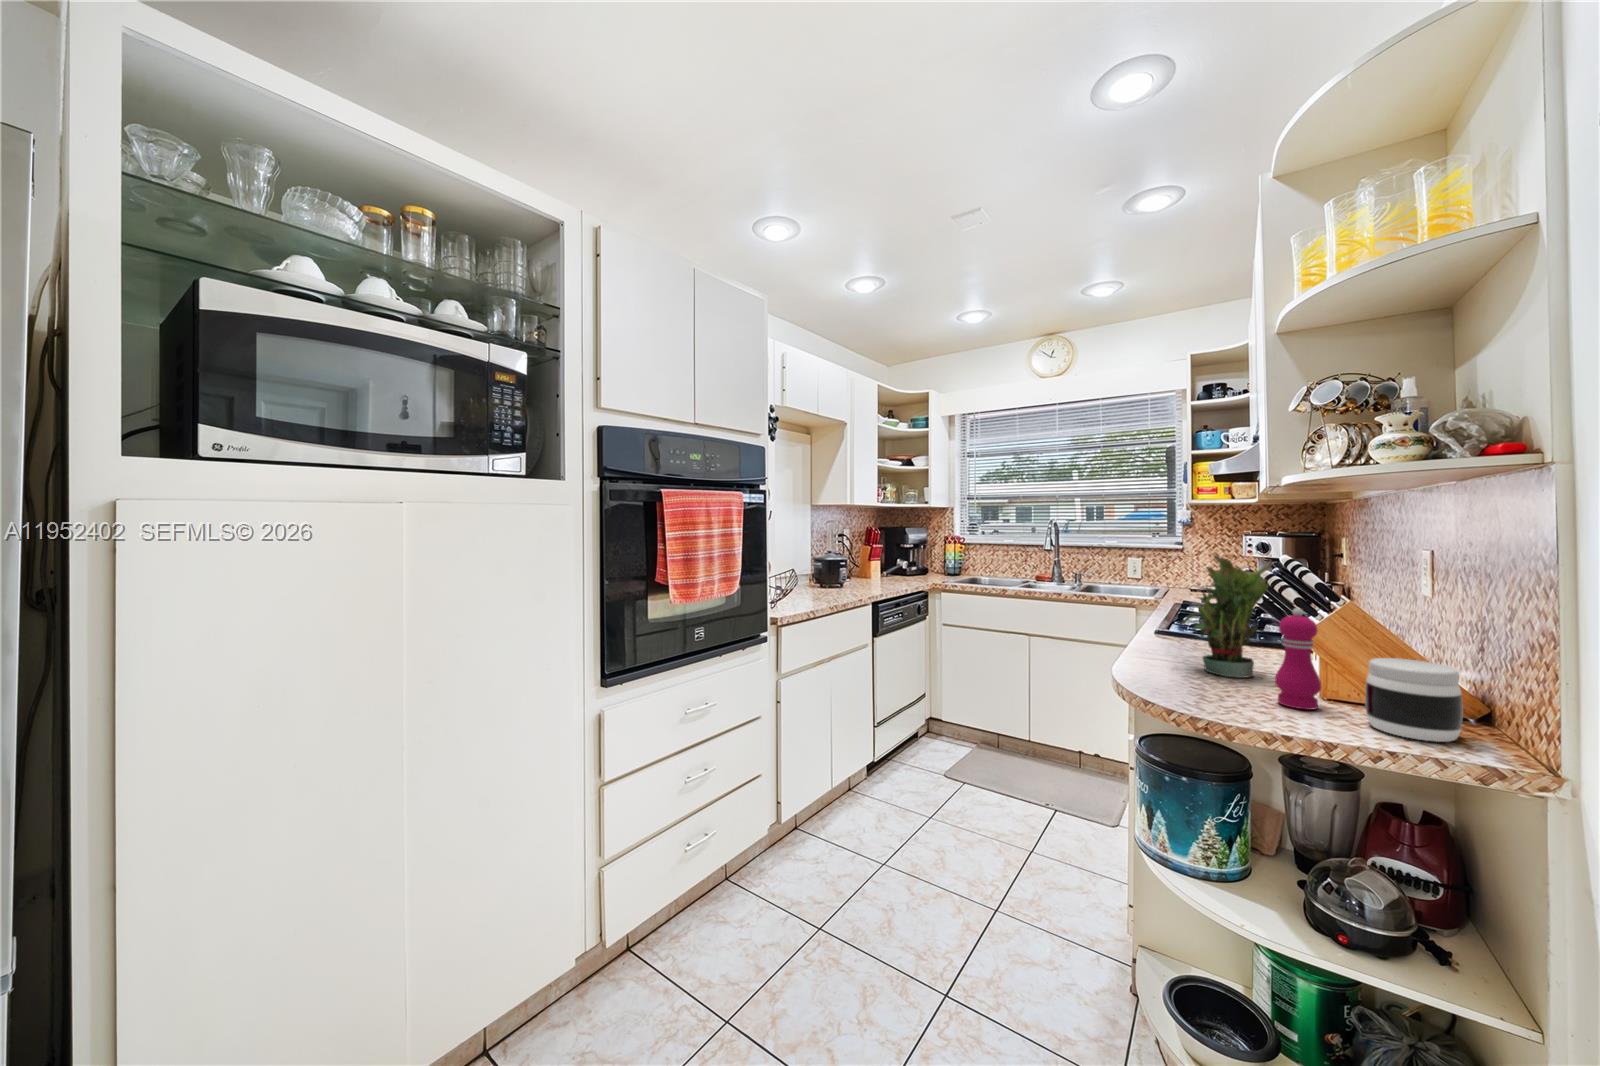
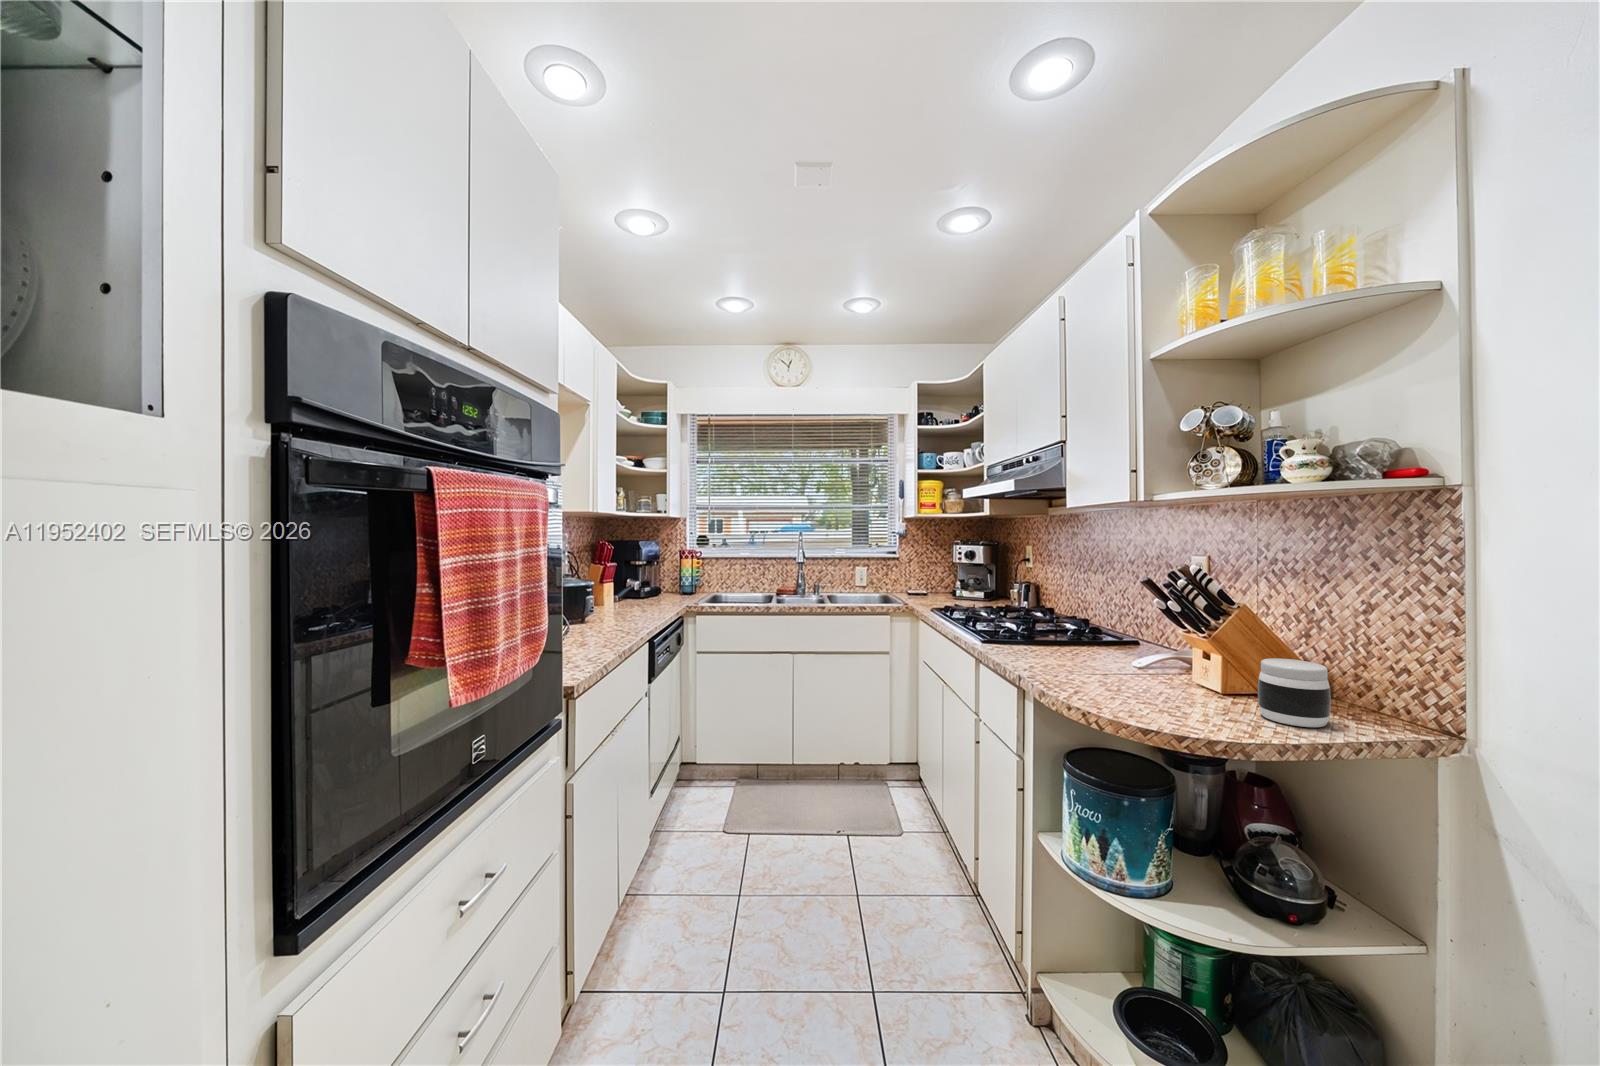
potted plant: present [1180,555,1272,678] -> none [1060,573,1136,686]
pepper mill: present [1275,608,1321,710] -> none [1181,621,1219,712]

